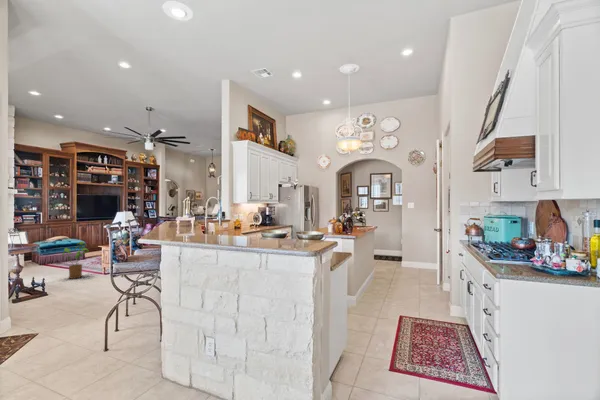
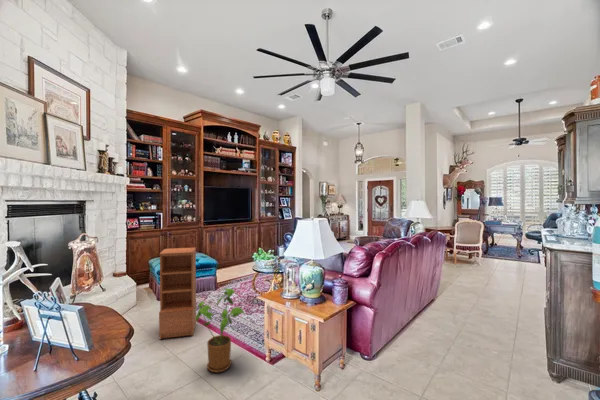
bookcase: none [41,227,65,275] -> present [159,248,196,339]

